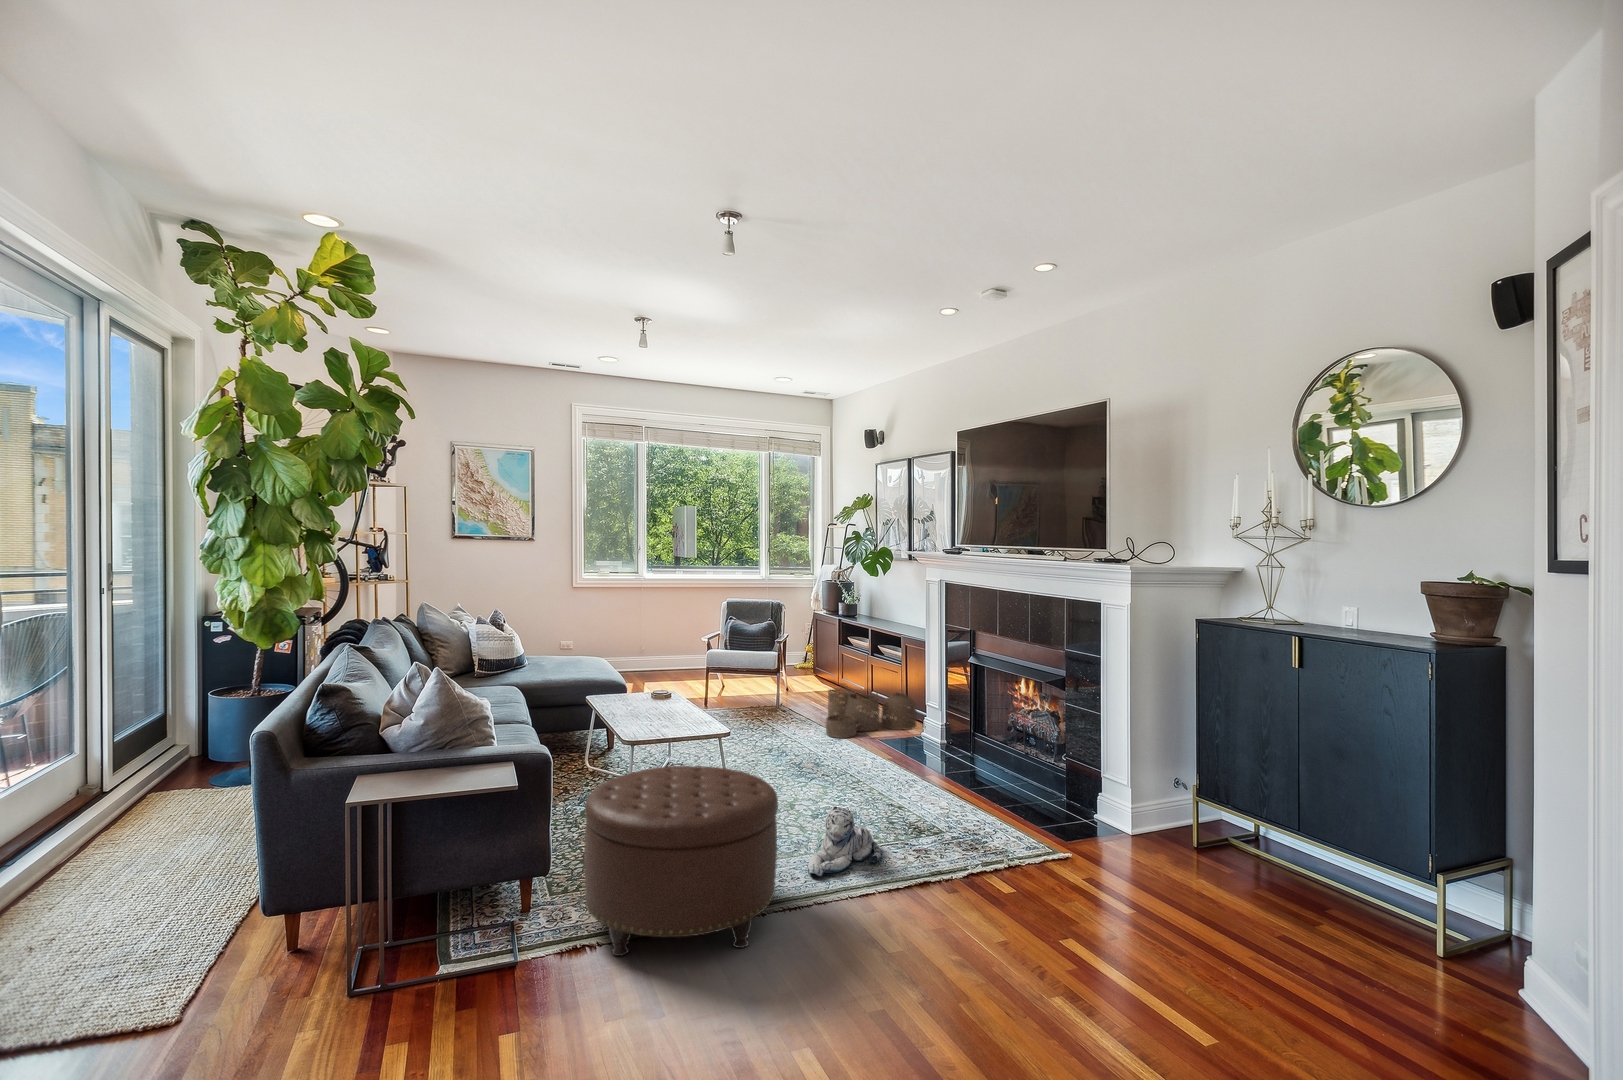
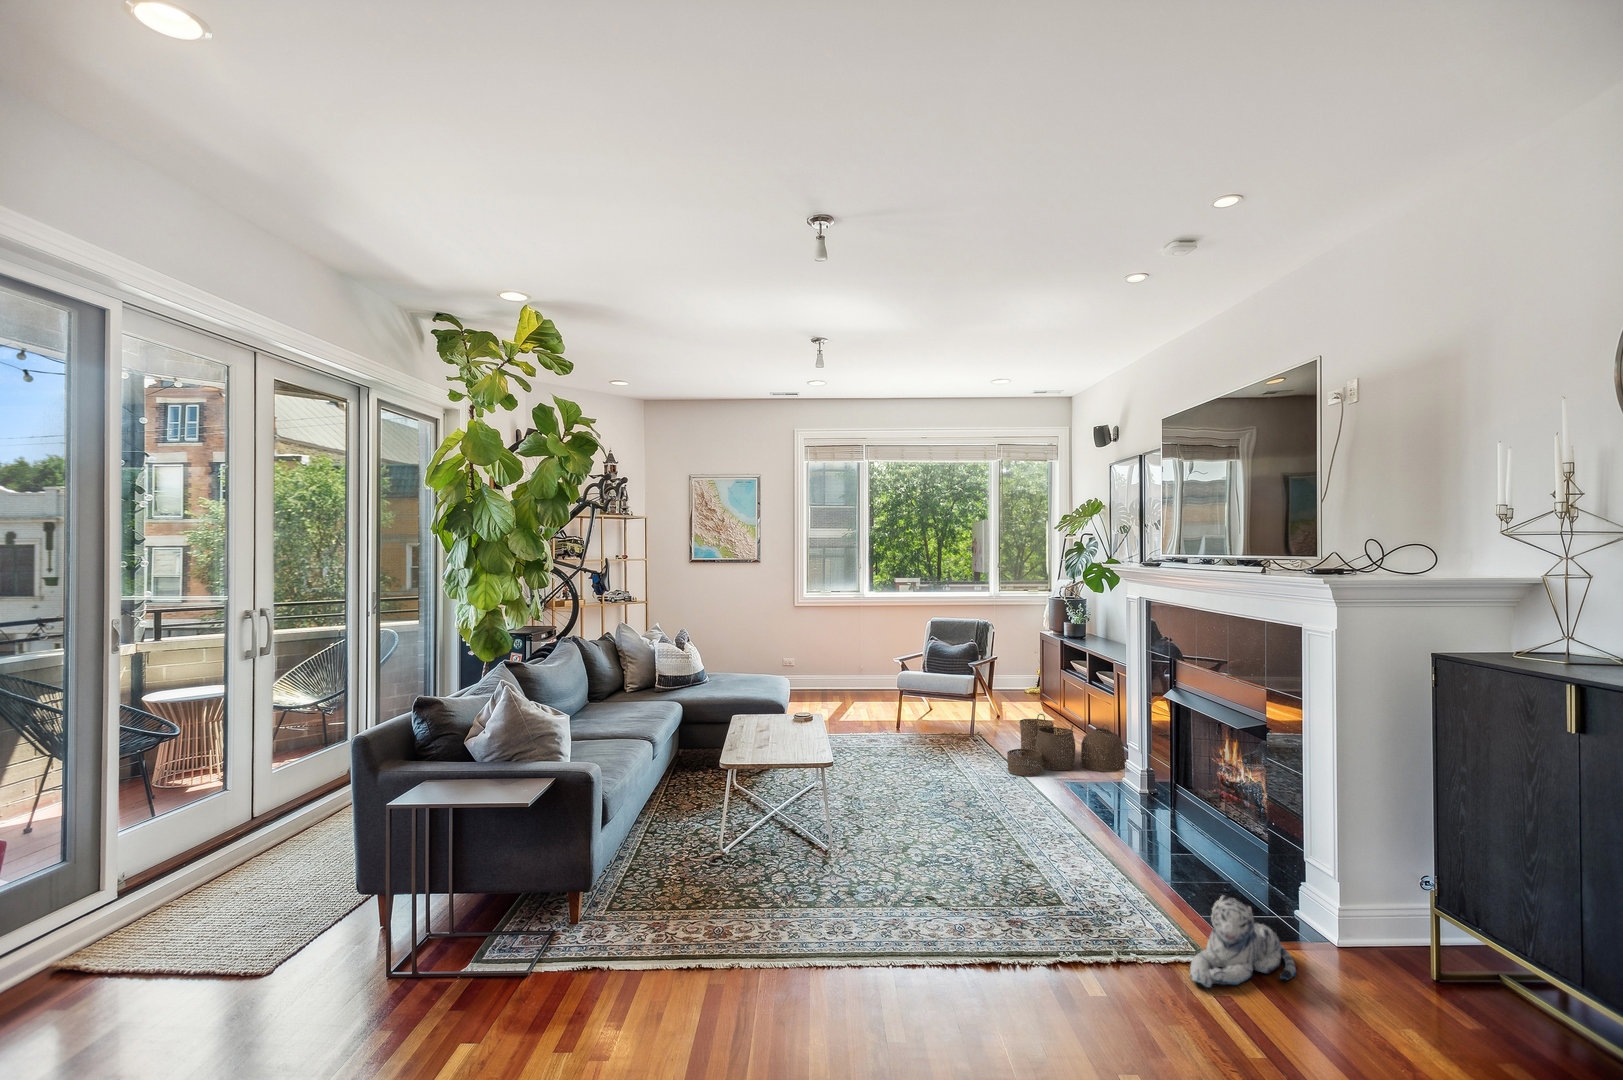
ottoman: present [584,766,778,956] -> none [597,794,799,1003]
plush toy: present [808,806,881,877] -> present [1190,896,1296,988]

